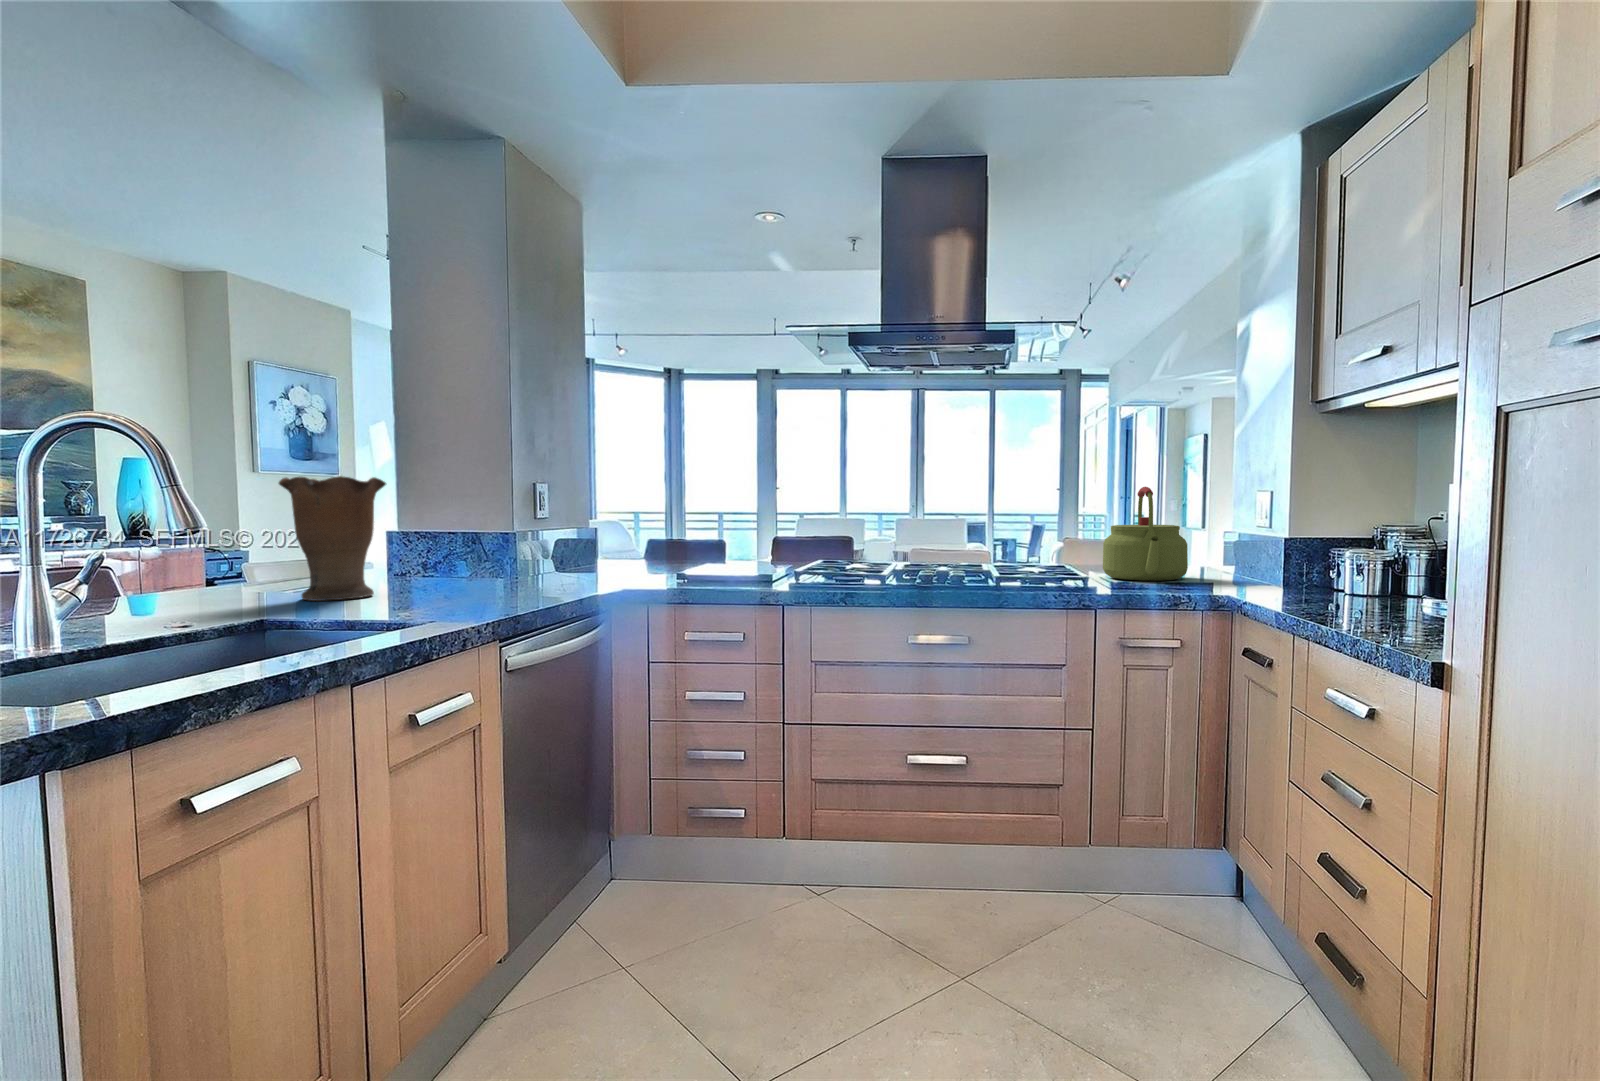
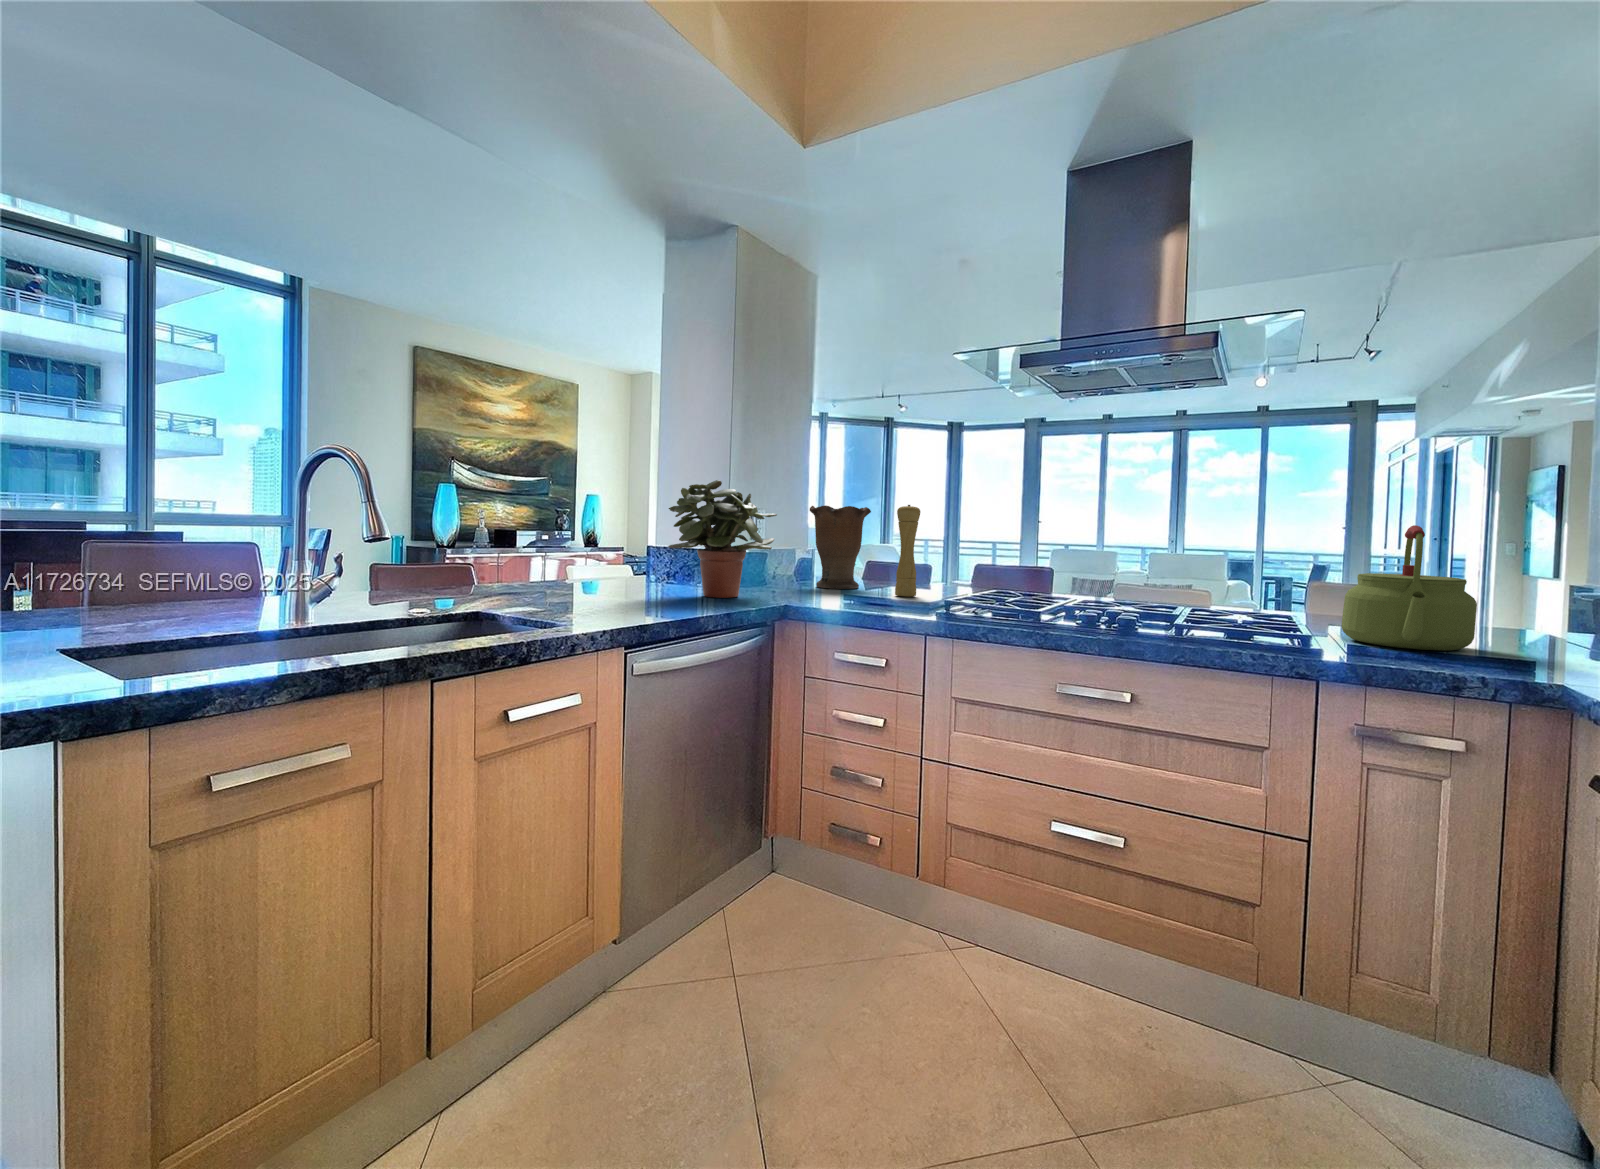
potted plant: none [486,461,611,586] -> present [668,480,777,598]
vase: present [279,476,386,601] -> present [810,506,871,589]
pepper mill: none [719,481,742,572] -> present [895,505,920,597]

